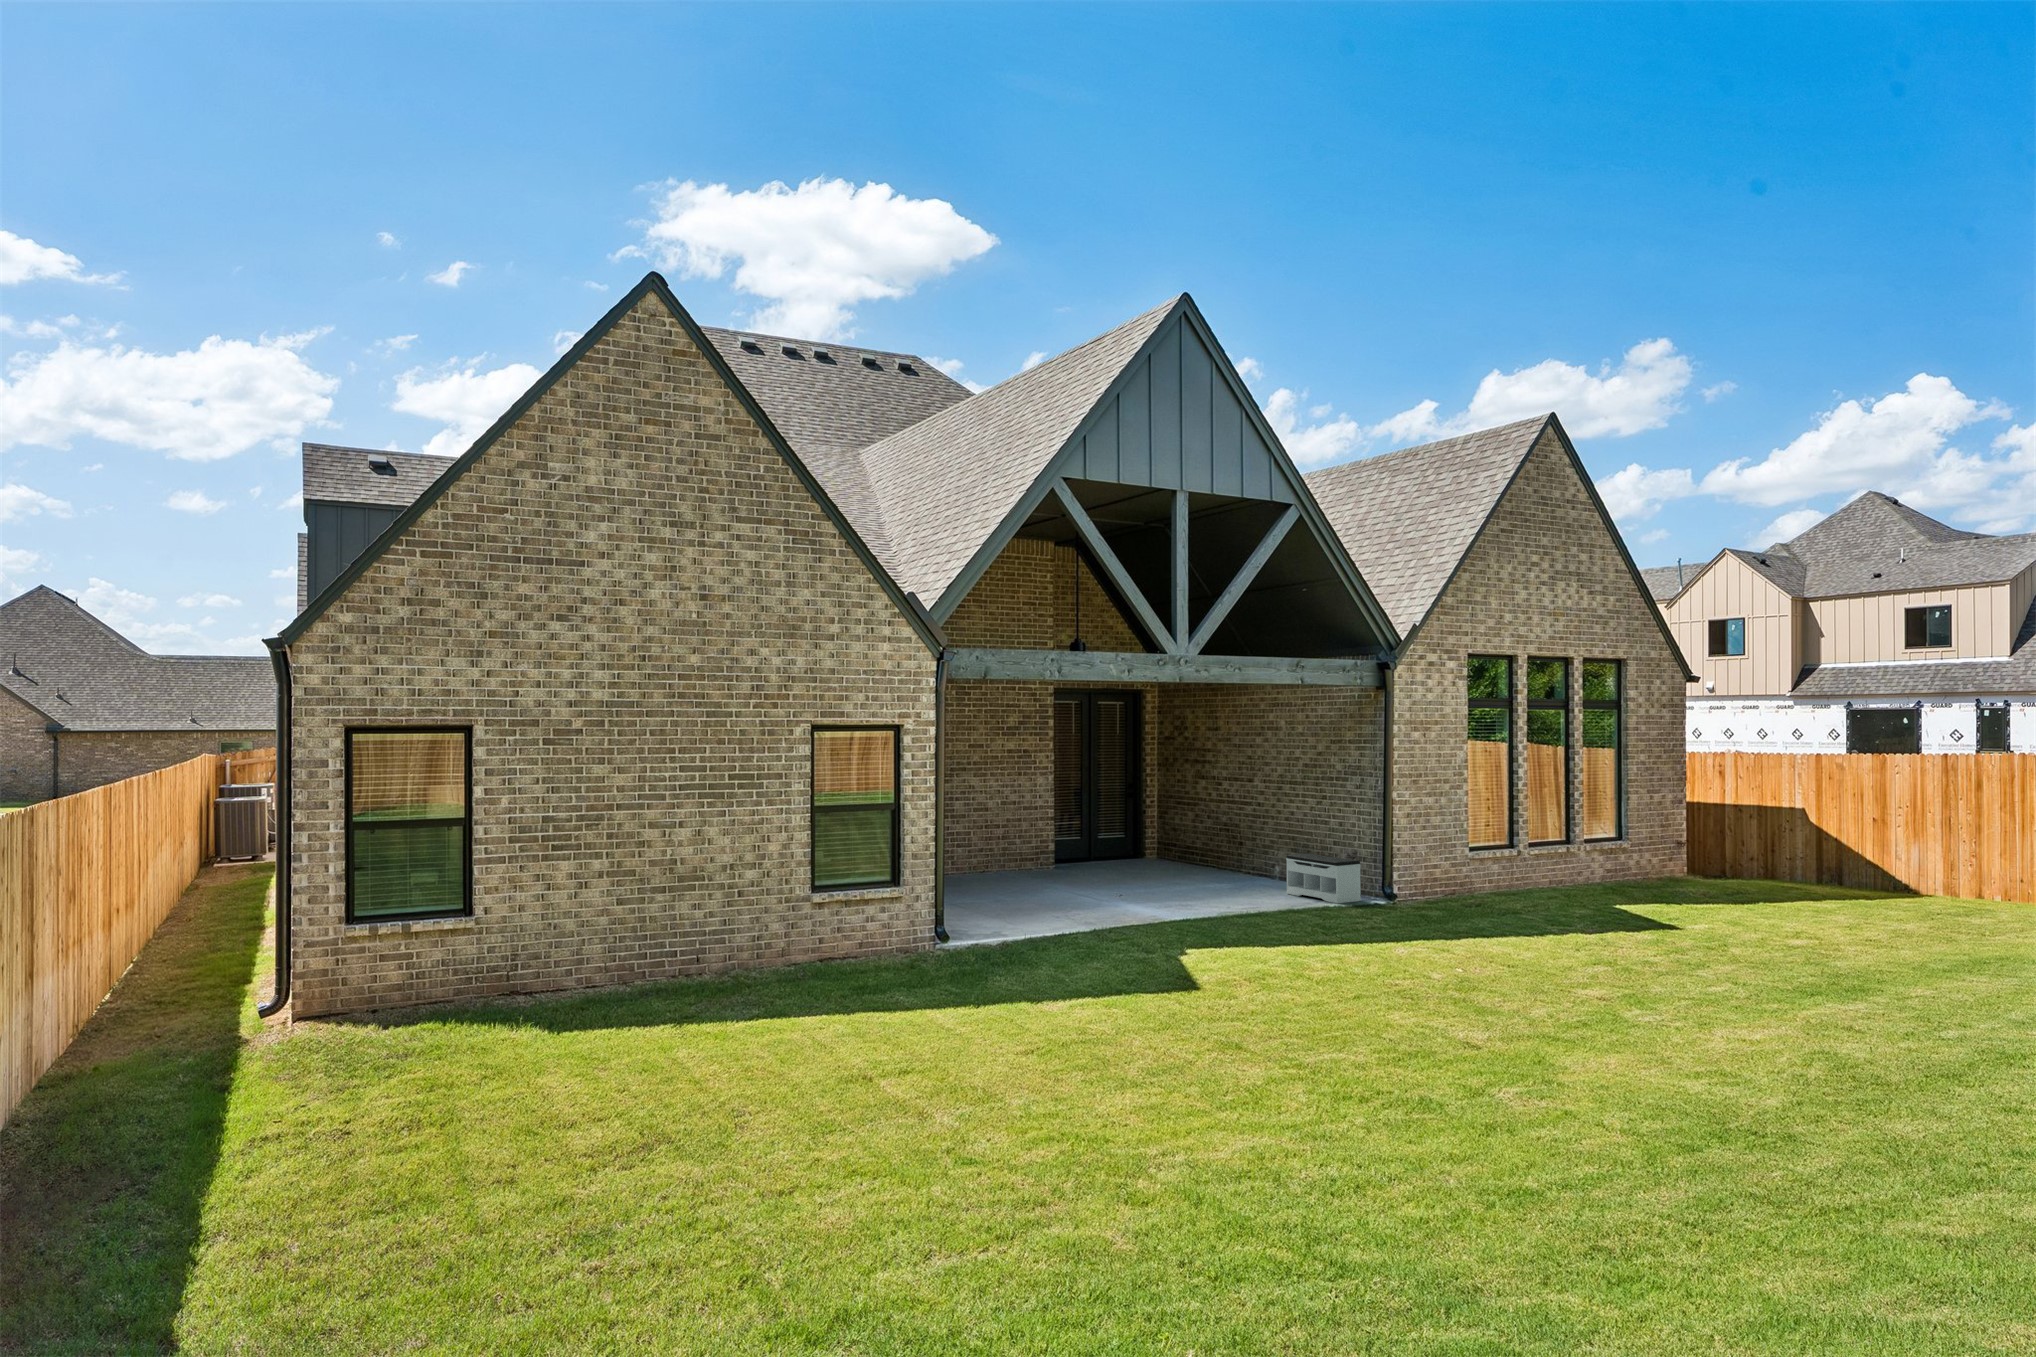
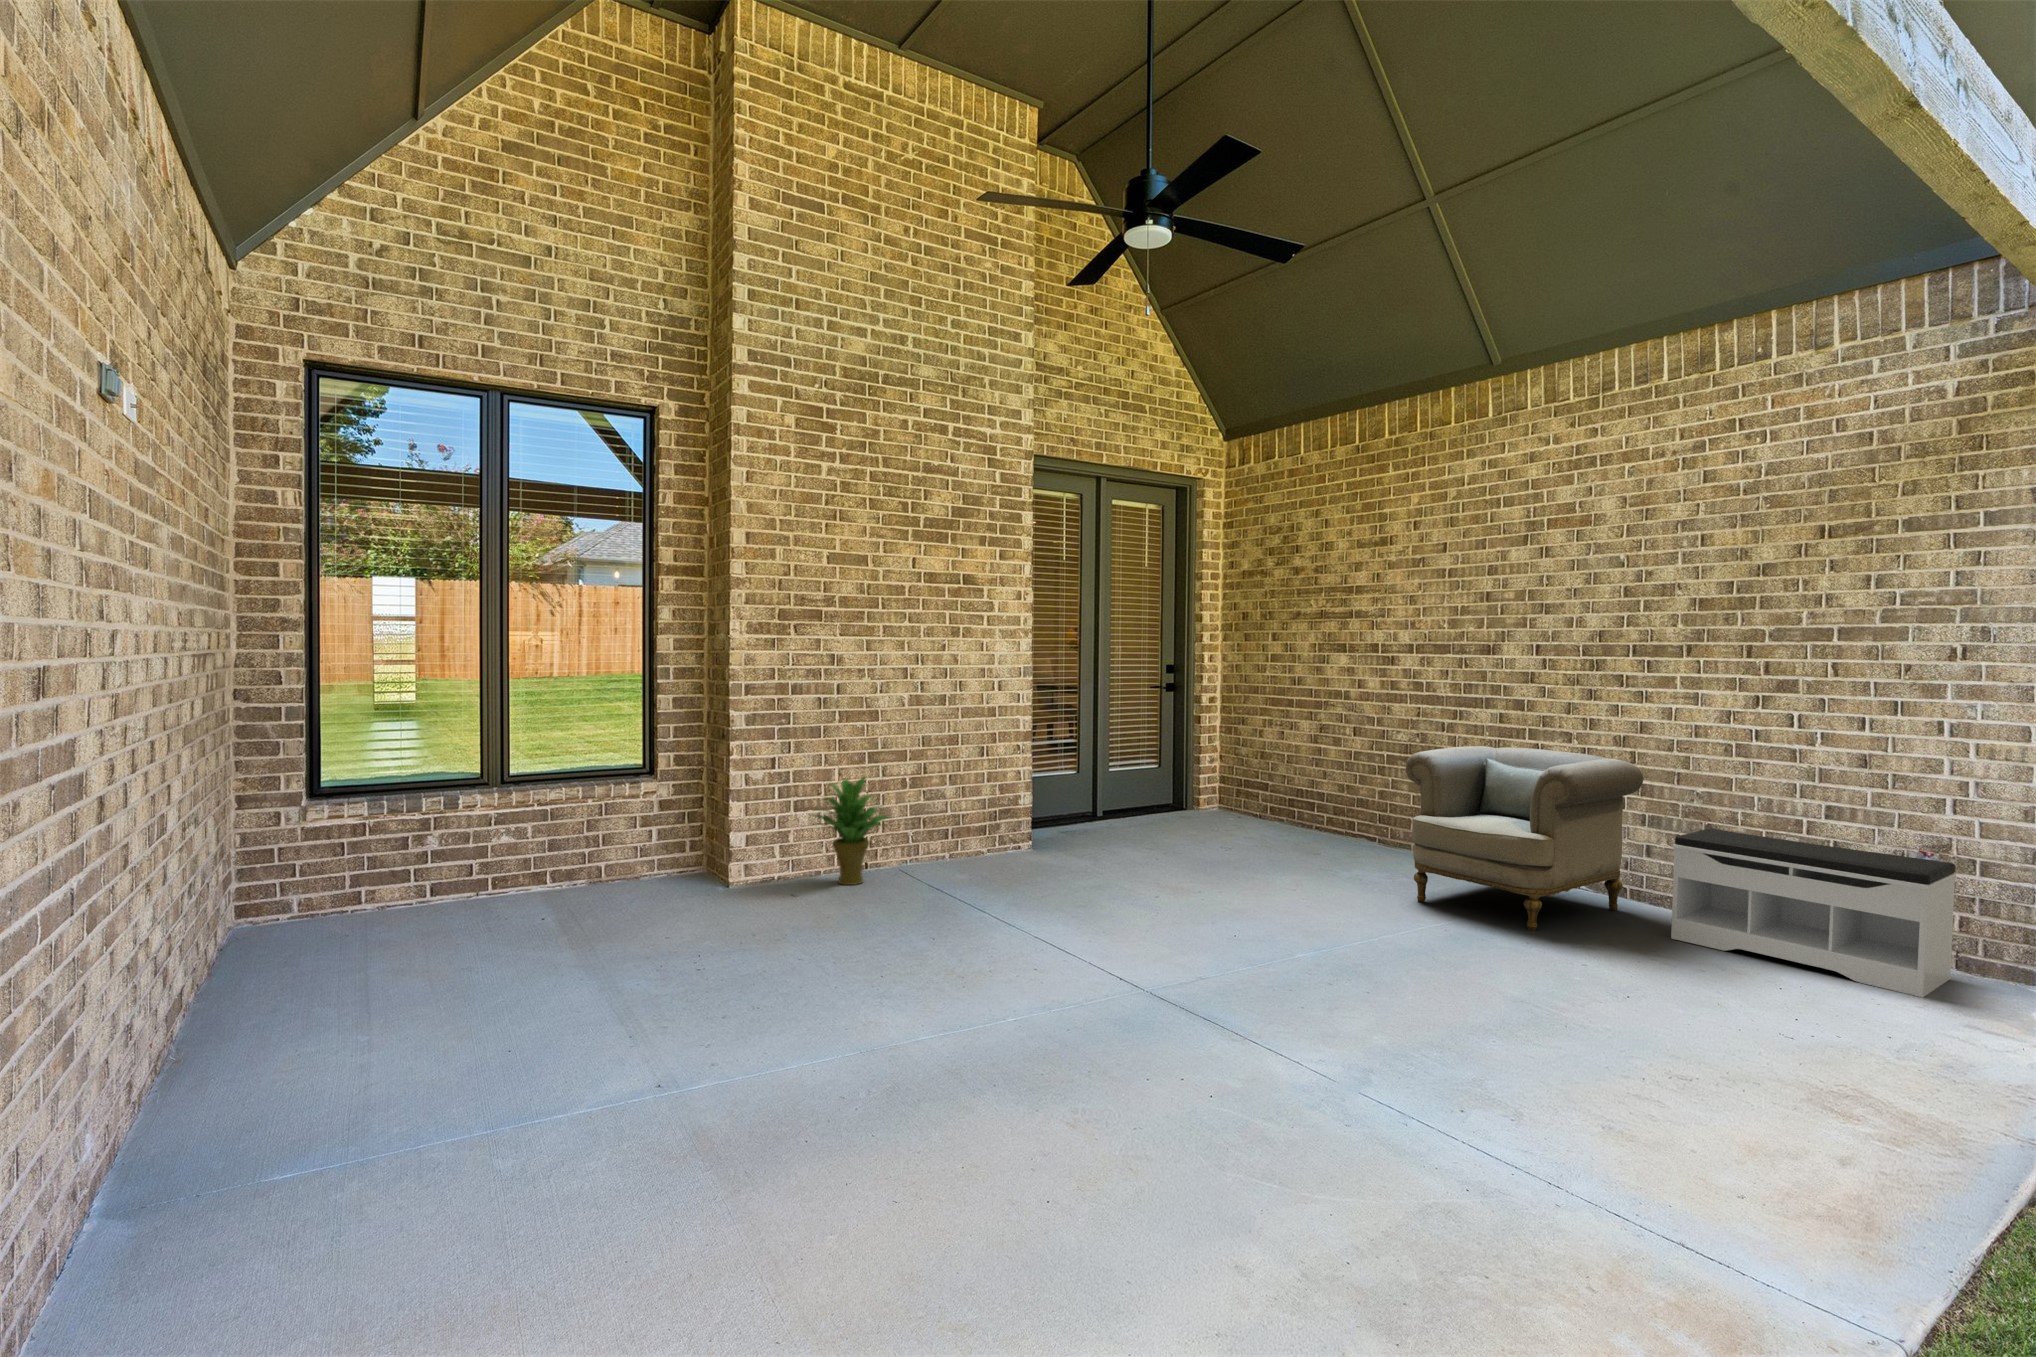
armchair: none [1205,824,1290,892] -> present [1406,746,1643,930]
potted plant: none [961,837,994,881] -> present [815,777,888,885]

